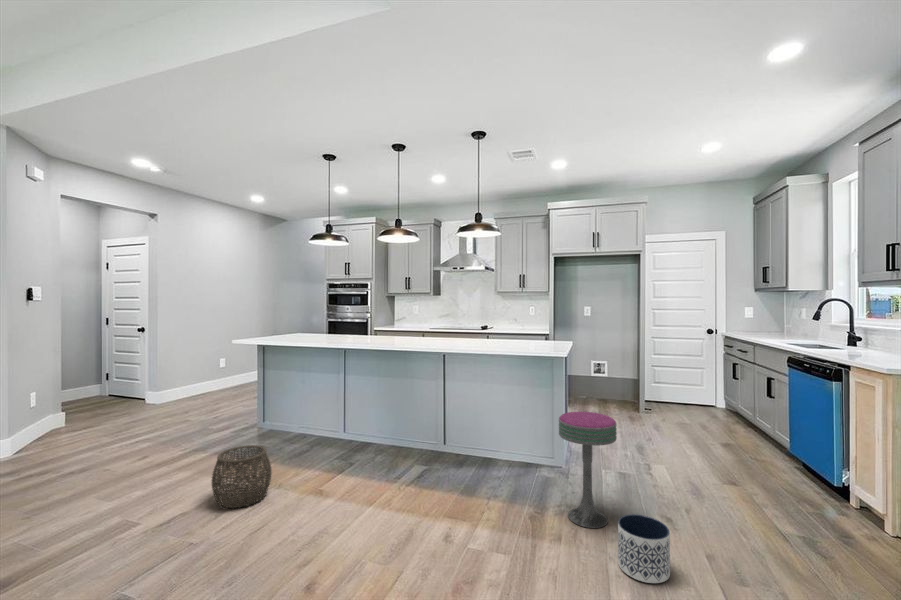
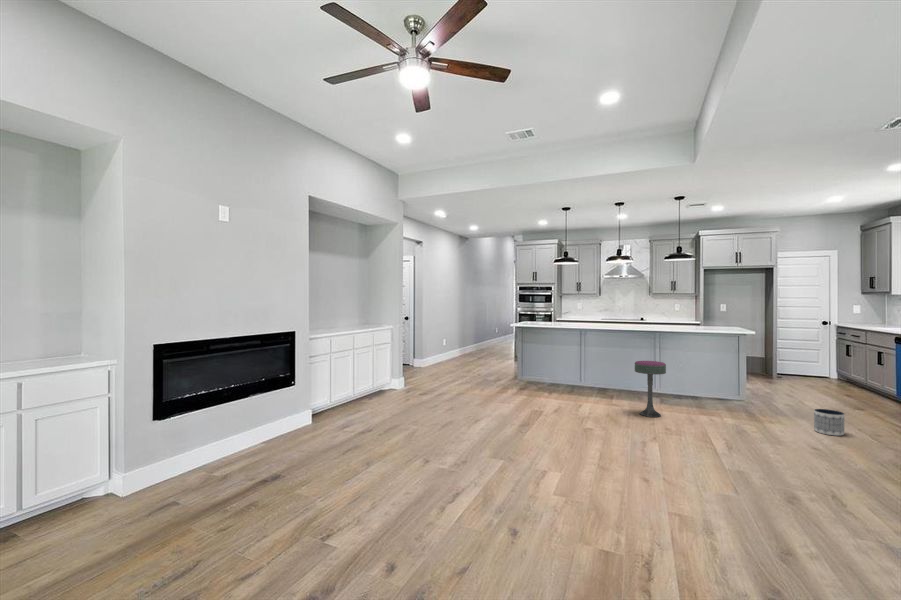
bar stool: present [559,412,617,528] -> present [635,361,666,417]
woven basket: present [212,445,272,508] -> none [563,382,594,412]

